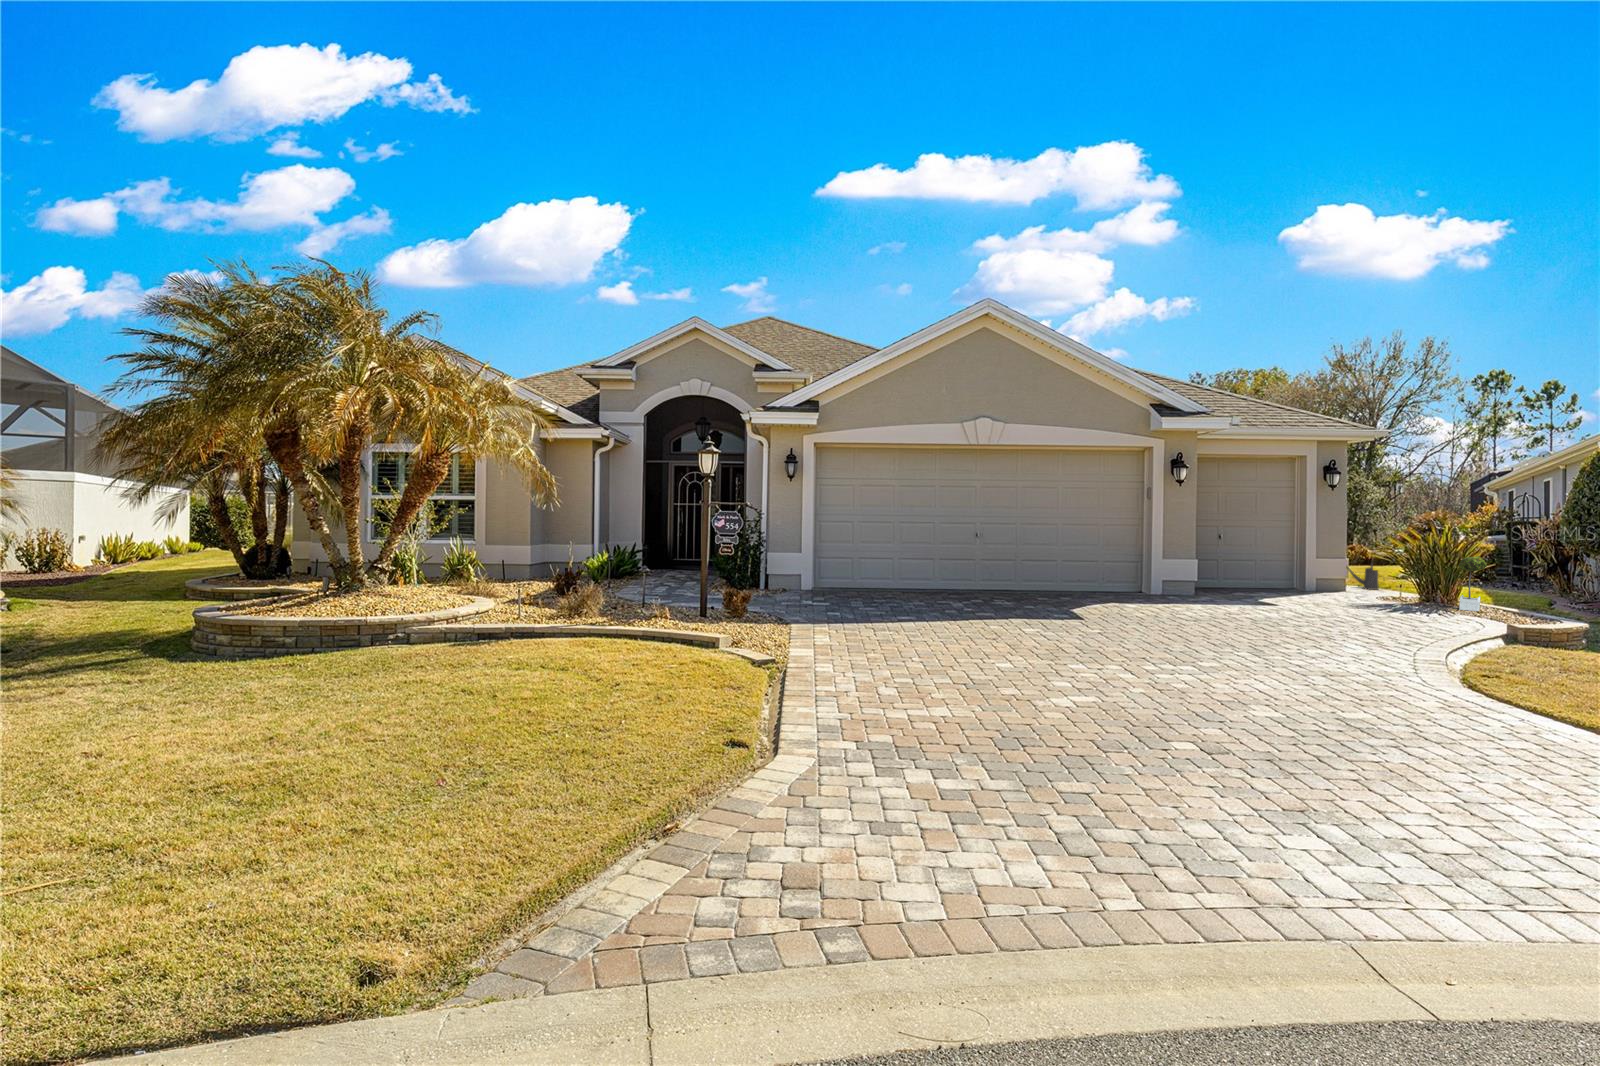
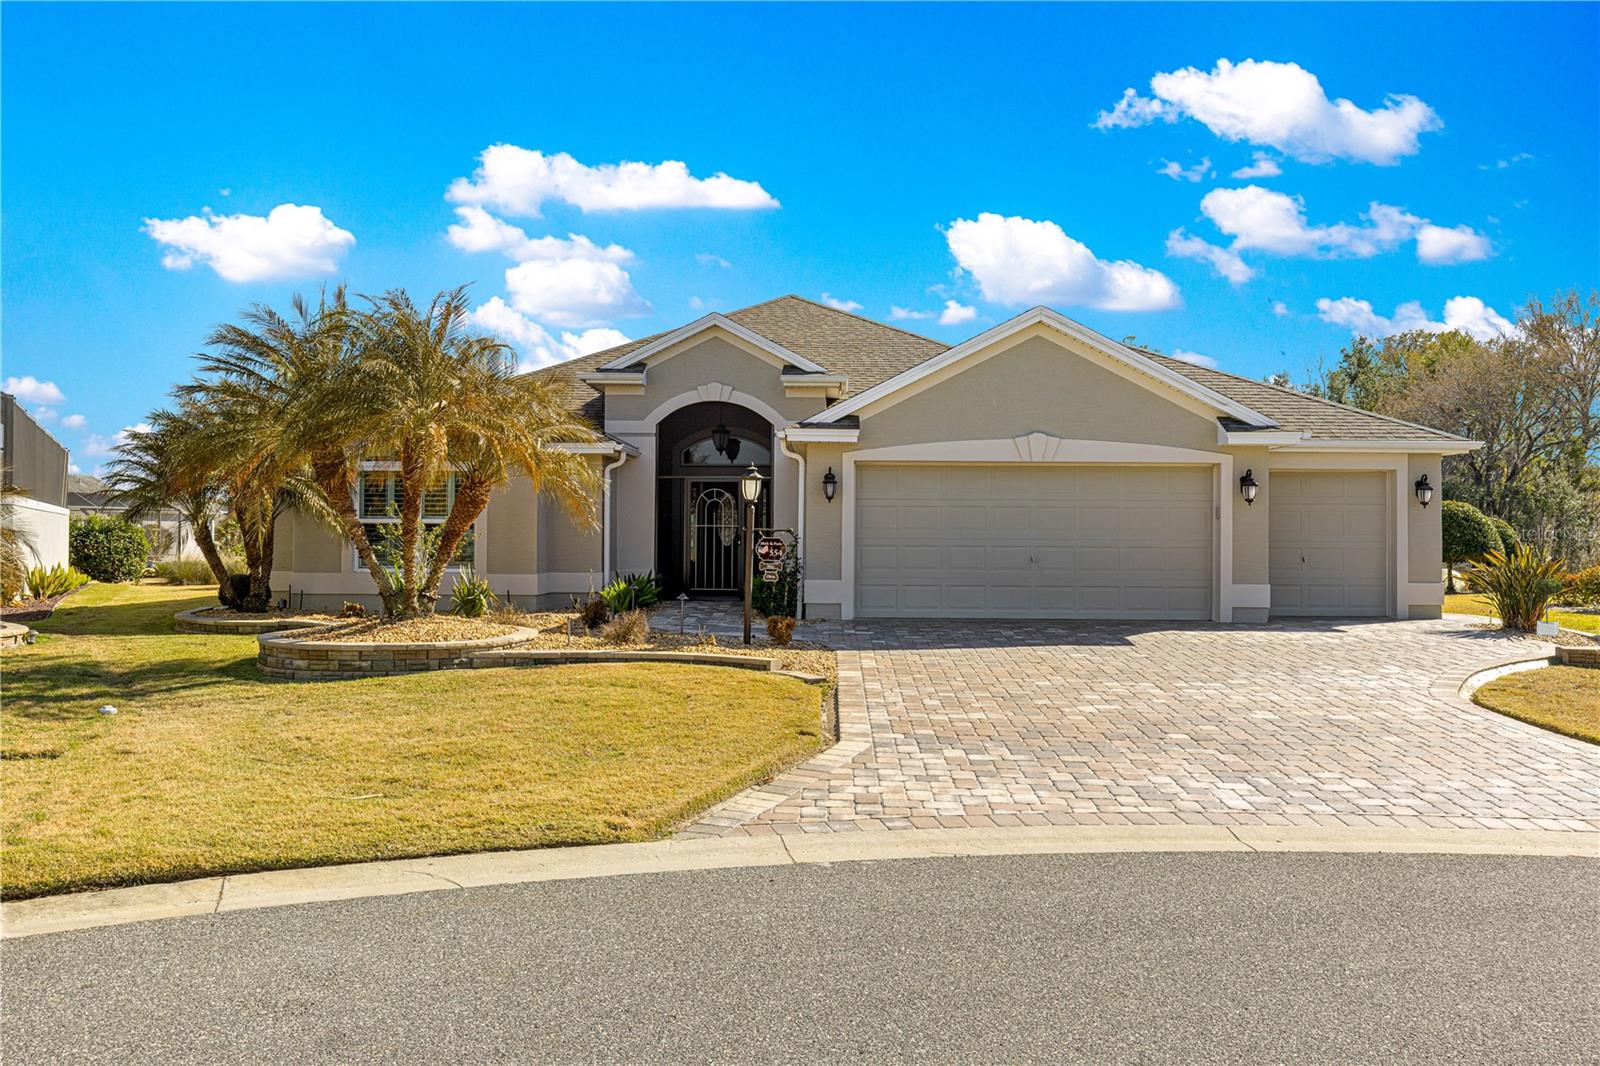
watering can: present [1347,563,1379,590] -> none [1438,586,1478,616]

